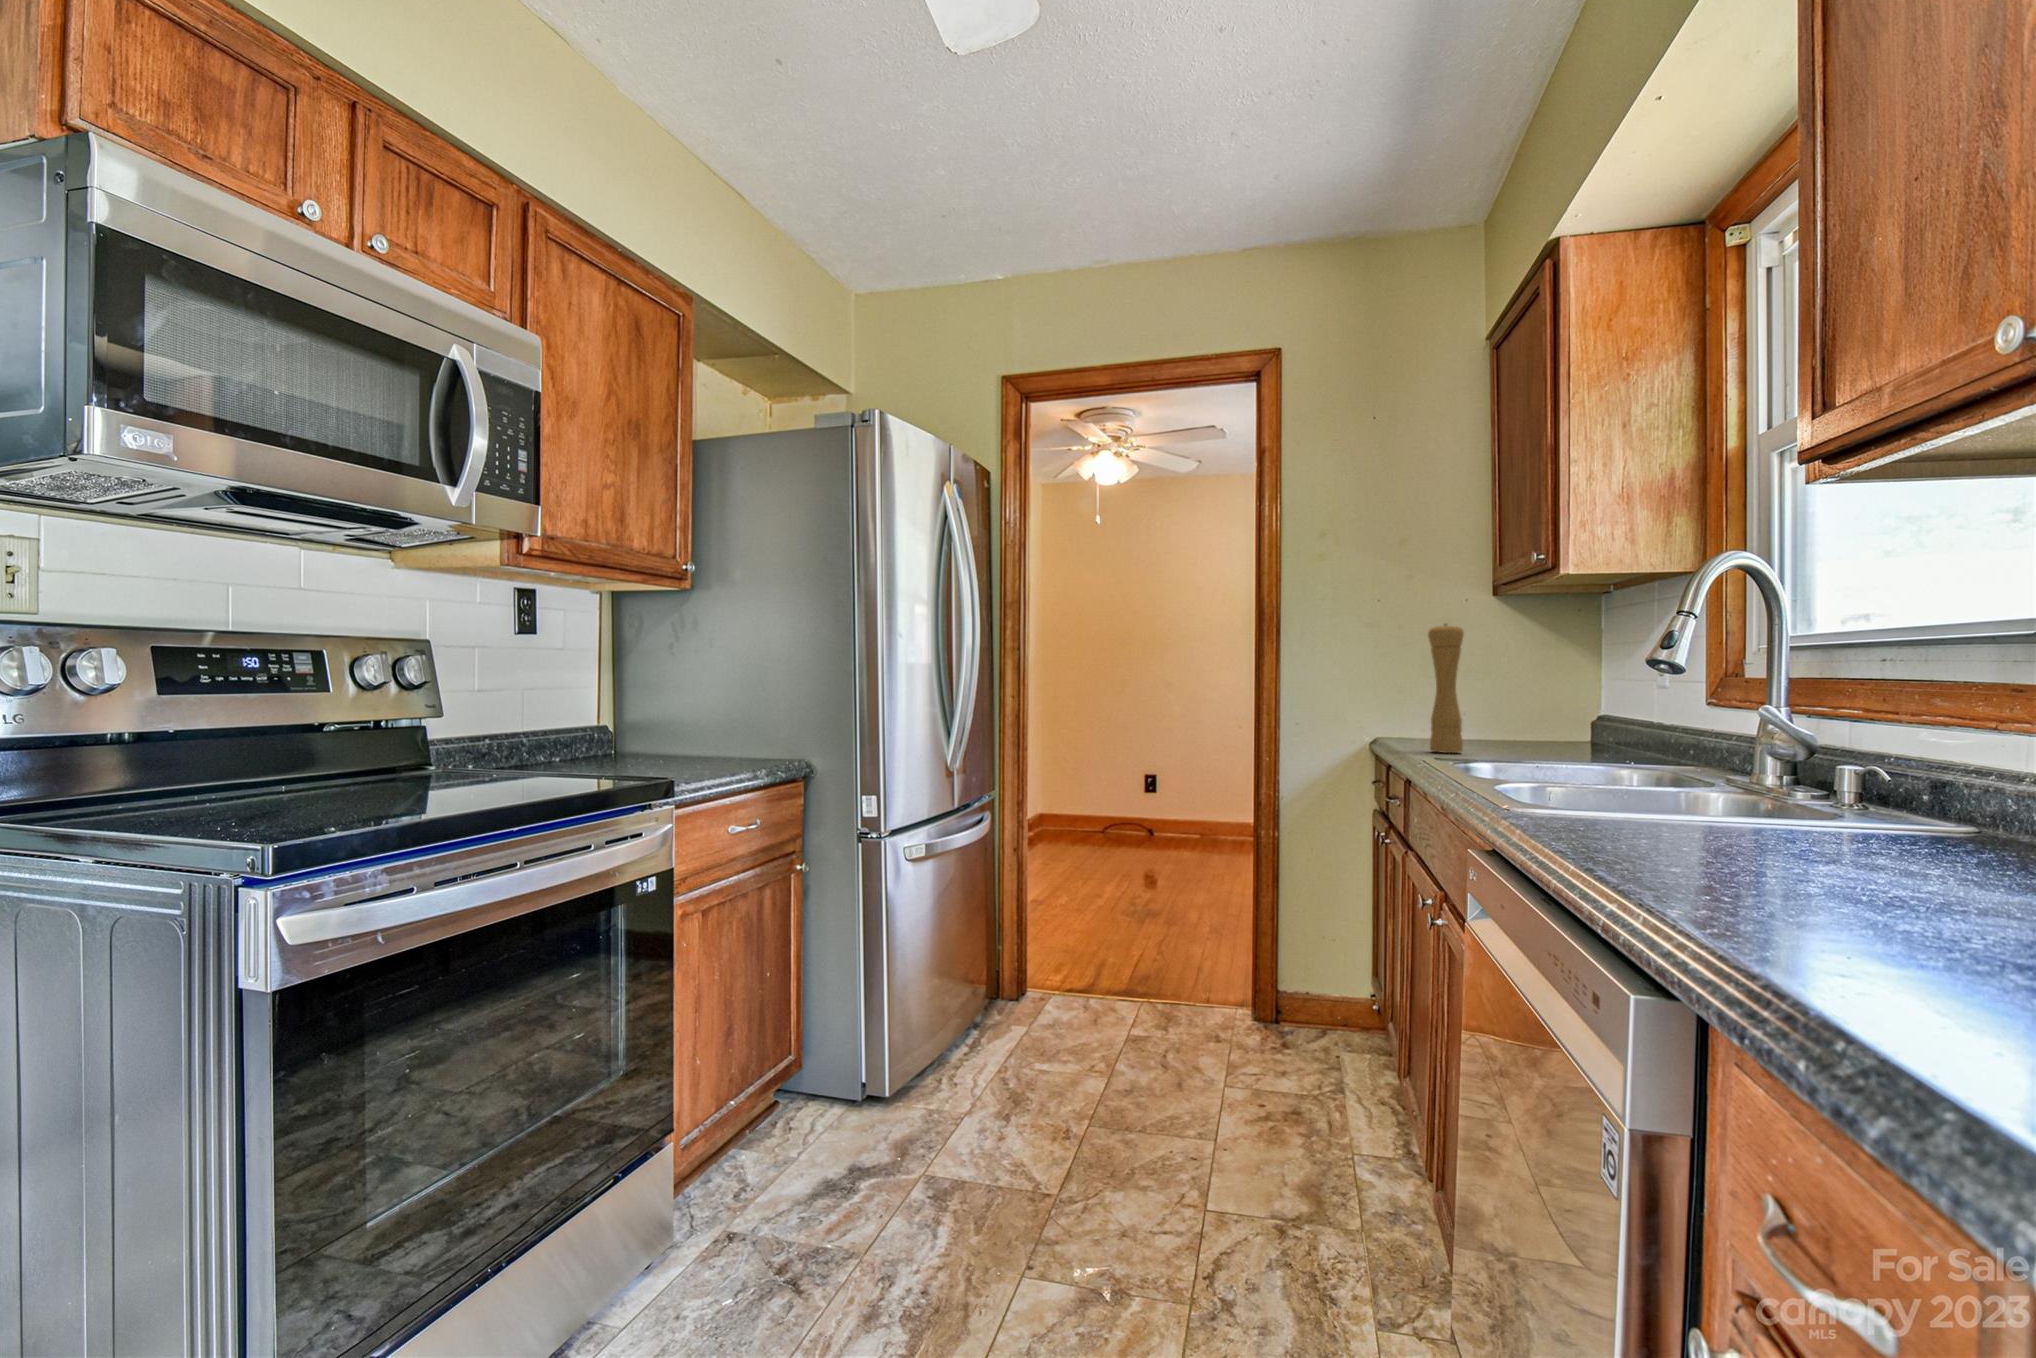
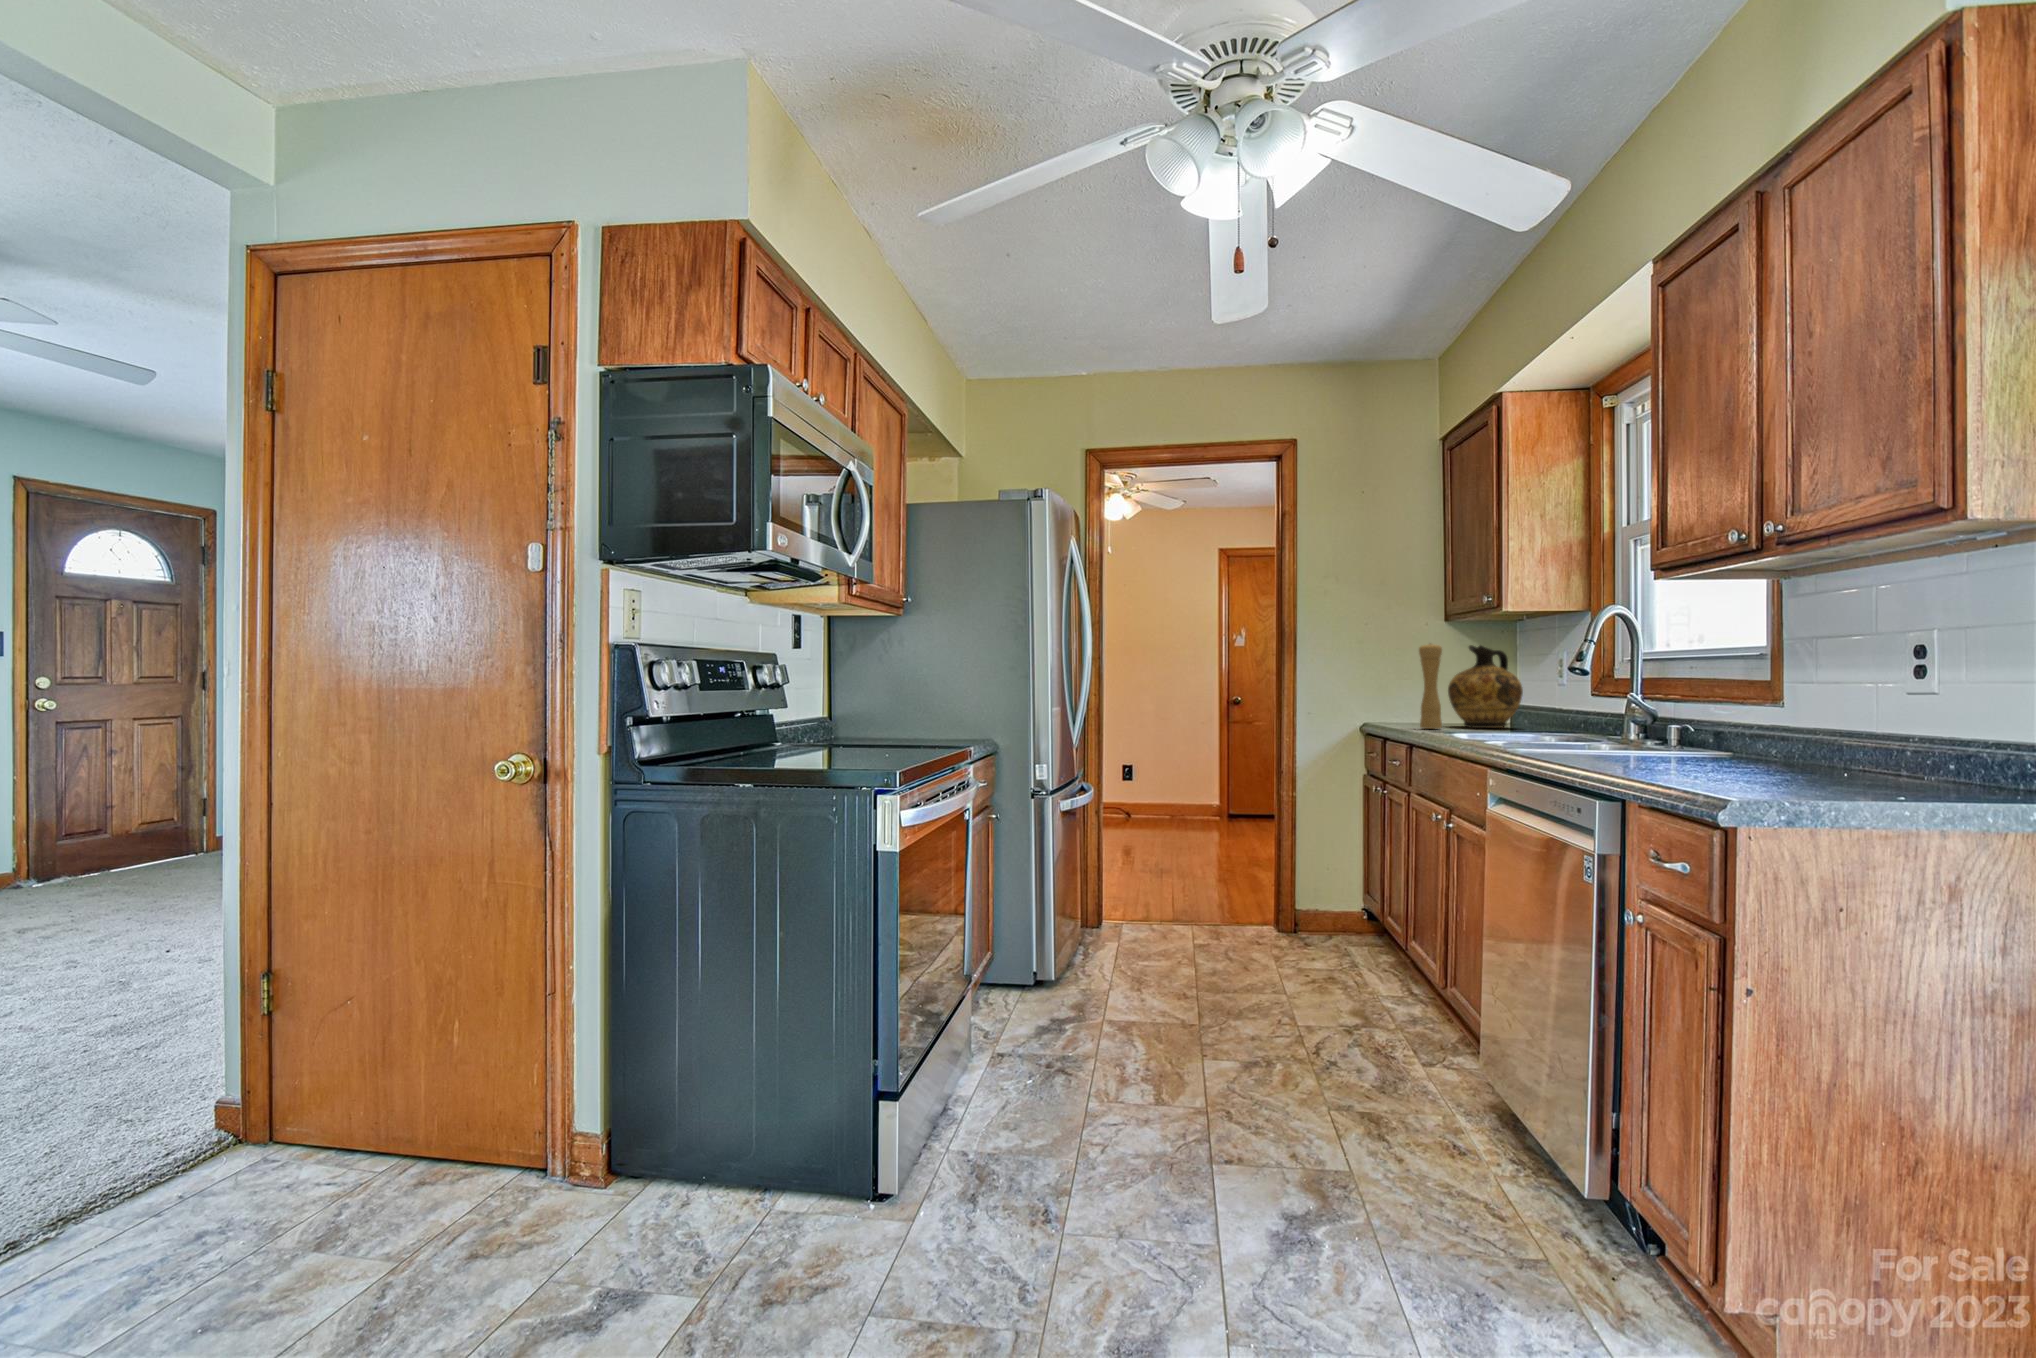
ceramic jug: none [1481,626,1595,751] -> present [1448,645,1523,728]

